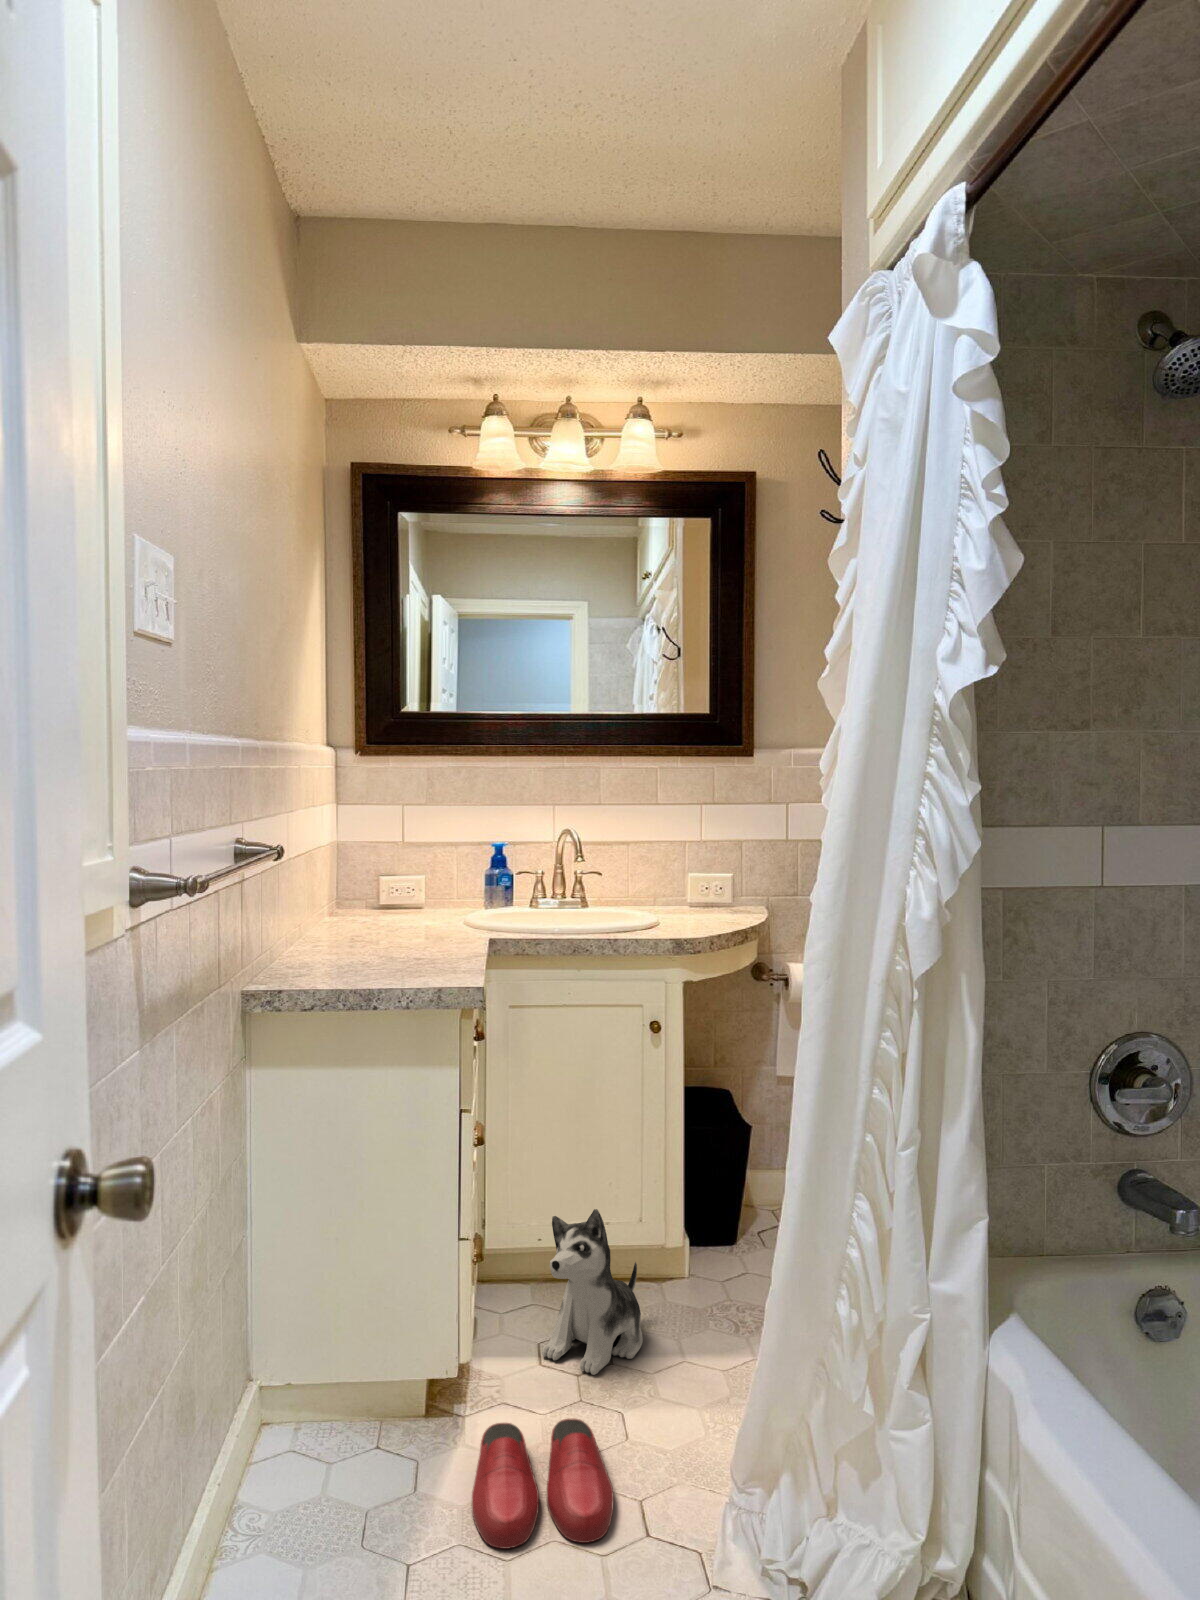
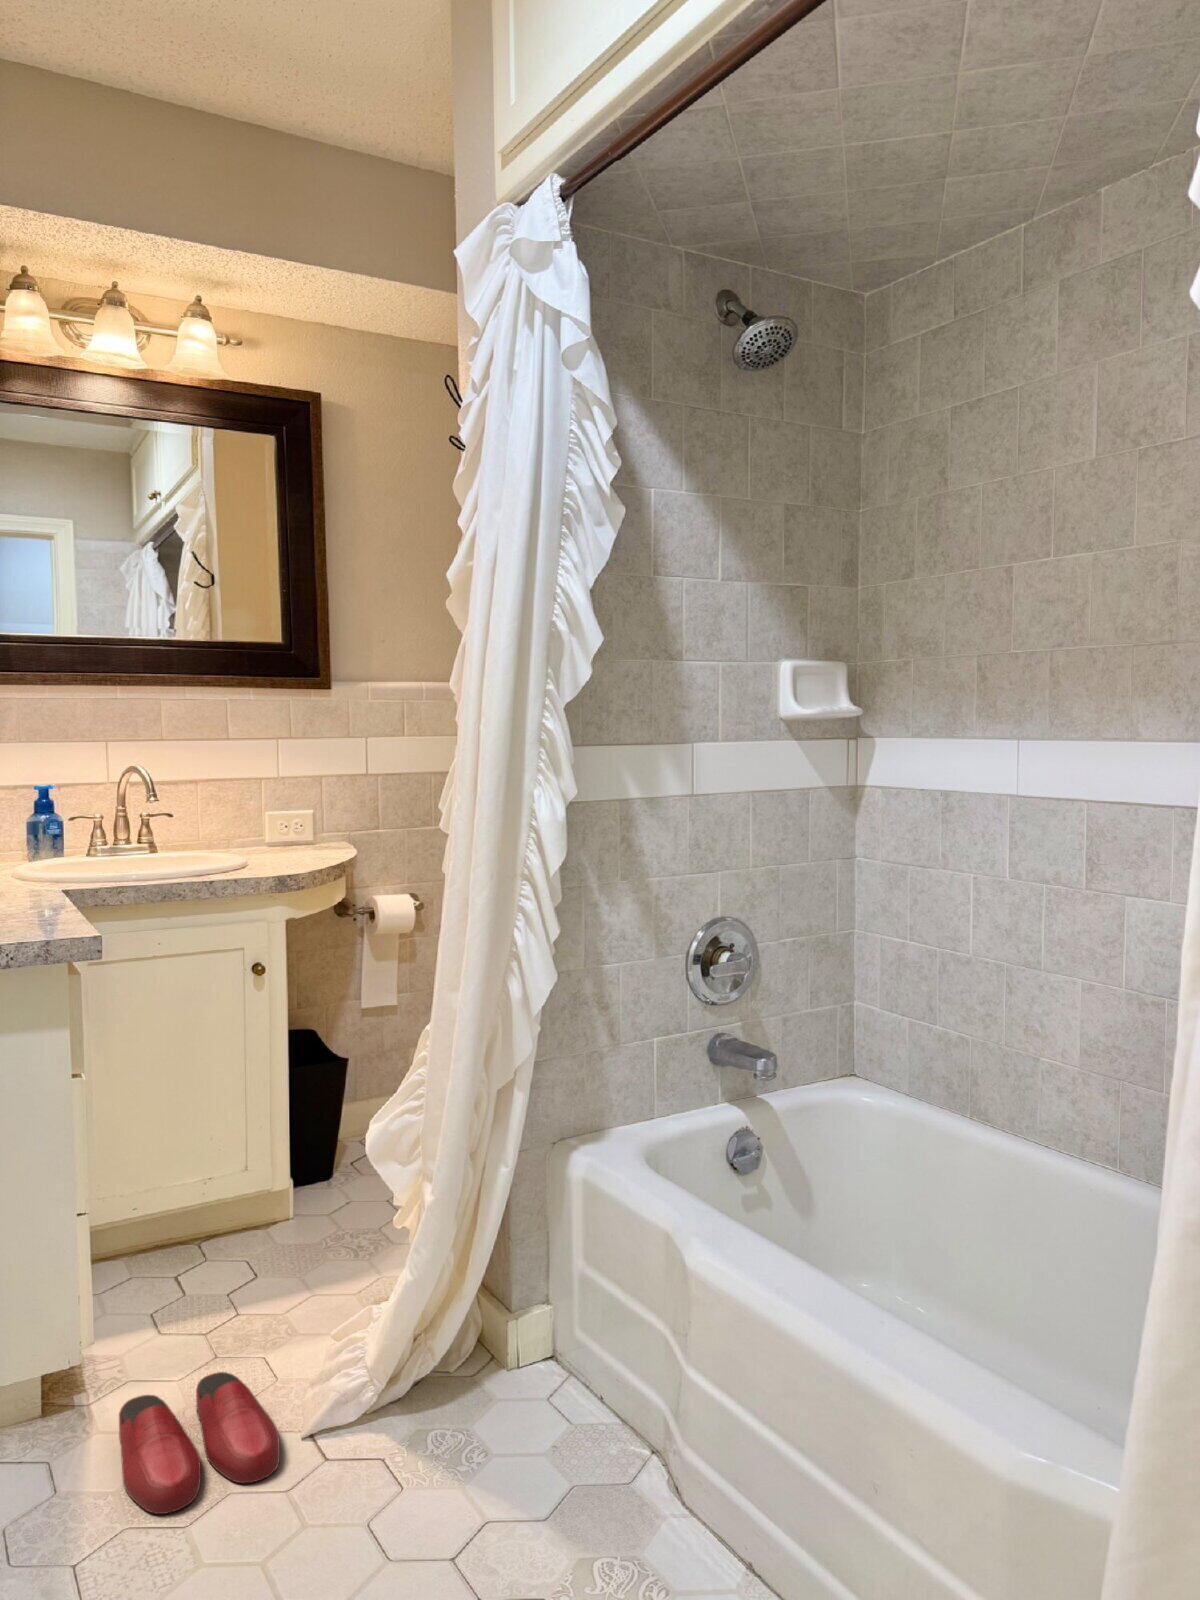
plush toy: present [542,1209,643,1375] -> none [158,1162,265,1330]

